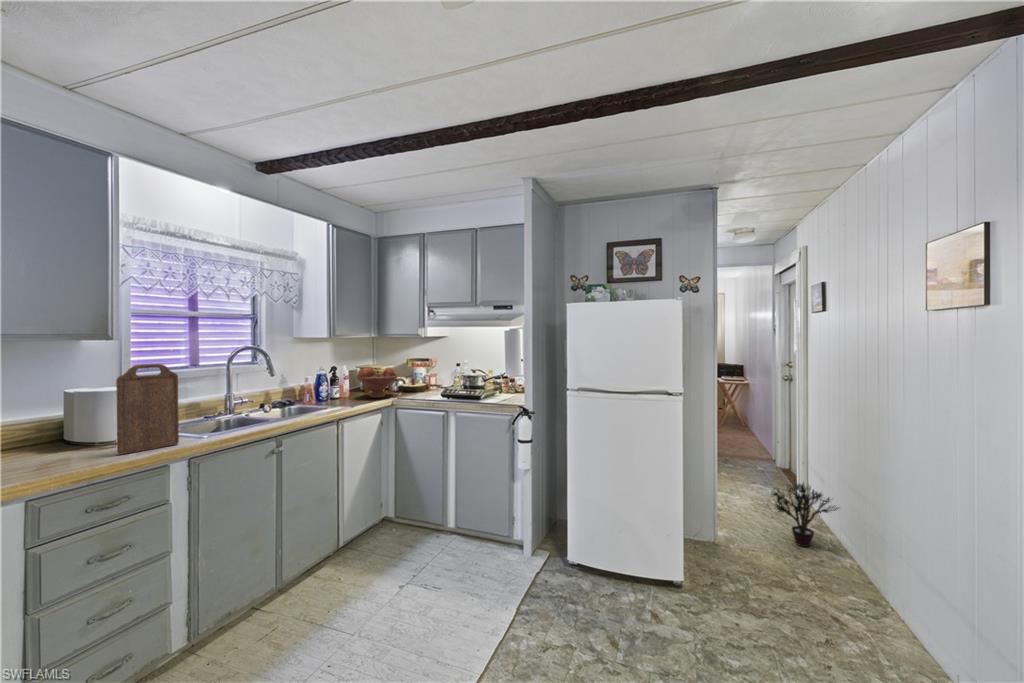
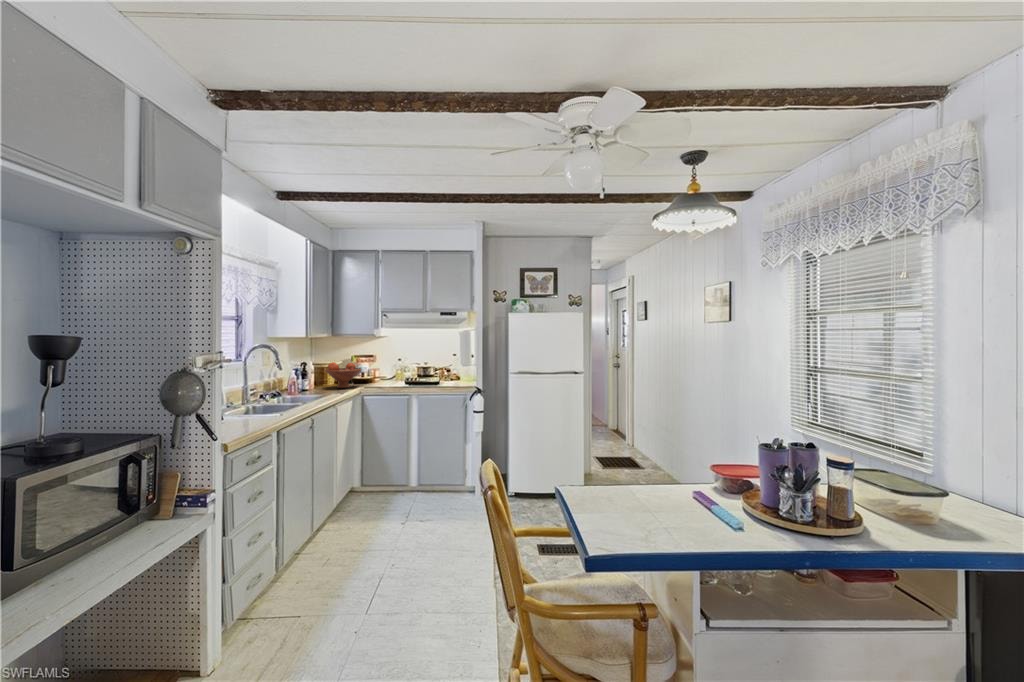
cutting board: present [116,364,179,455] -> none [249,355,277,422]
potted plant: present [772,483,838,547] -> none [620,426,659,466]

